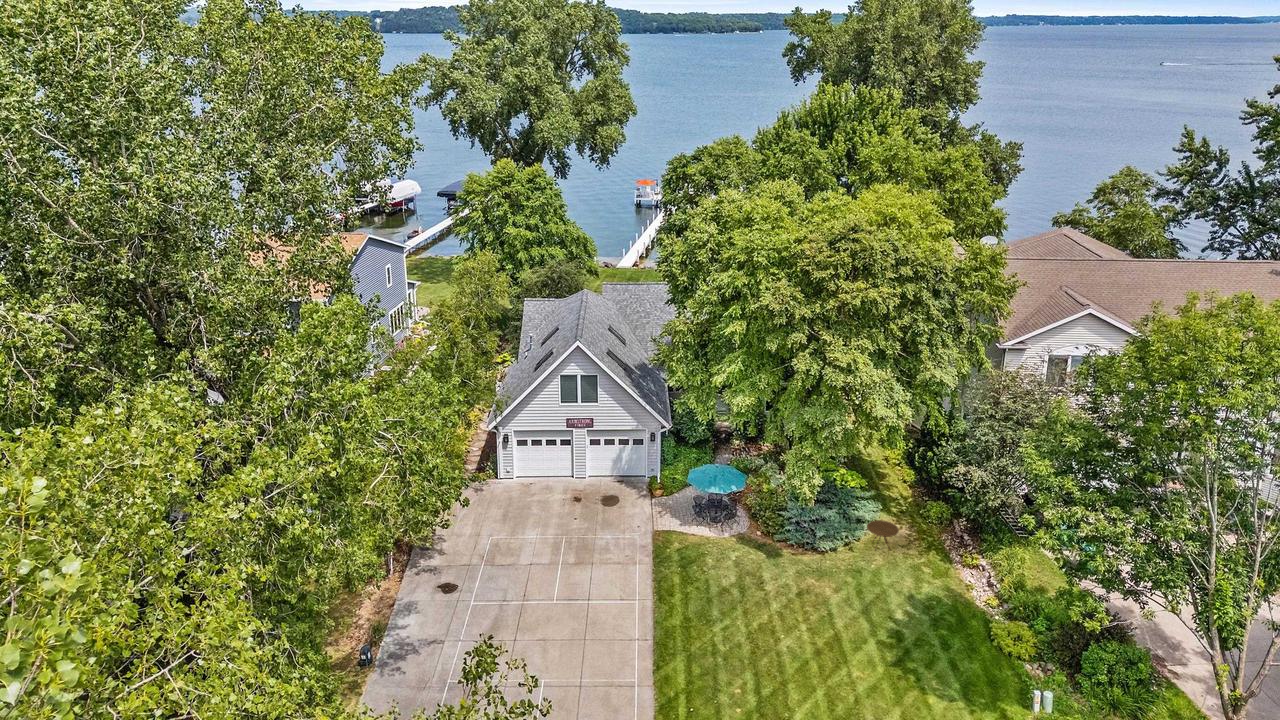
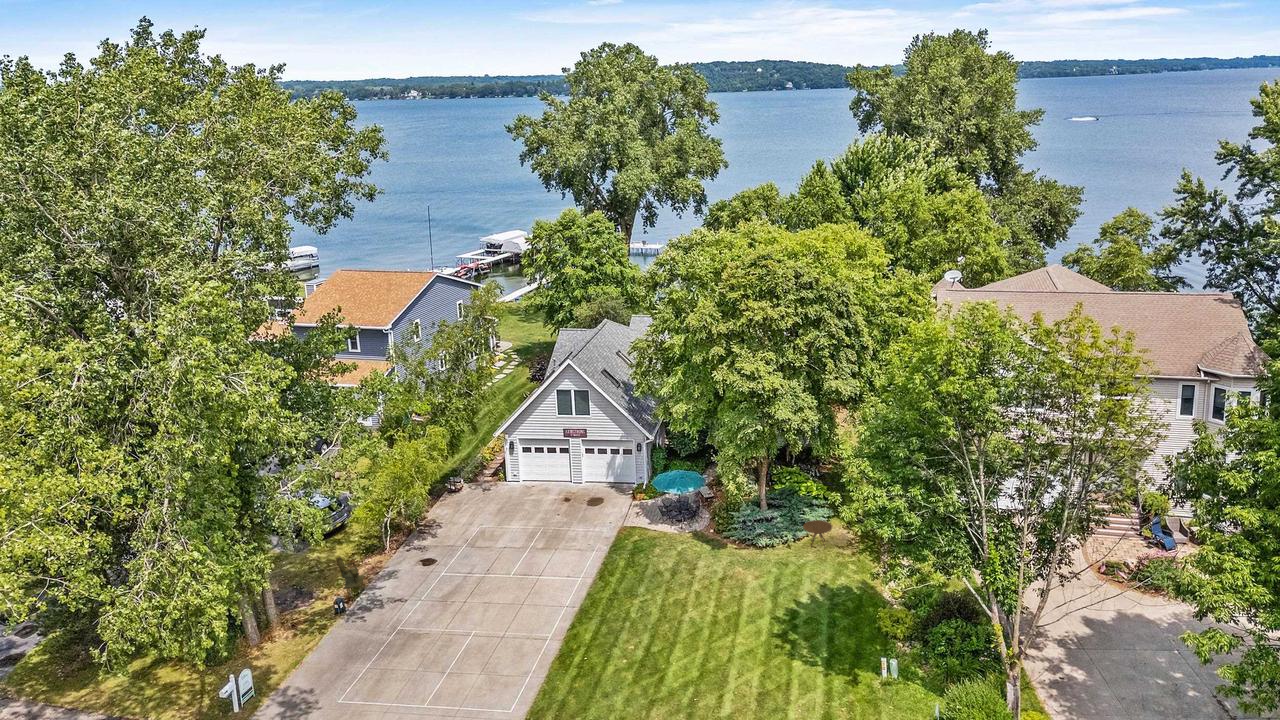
armchair: none [337,588,370,630] -> present [337,557,364,588]

